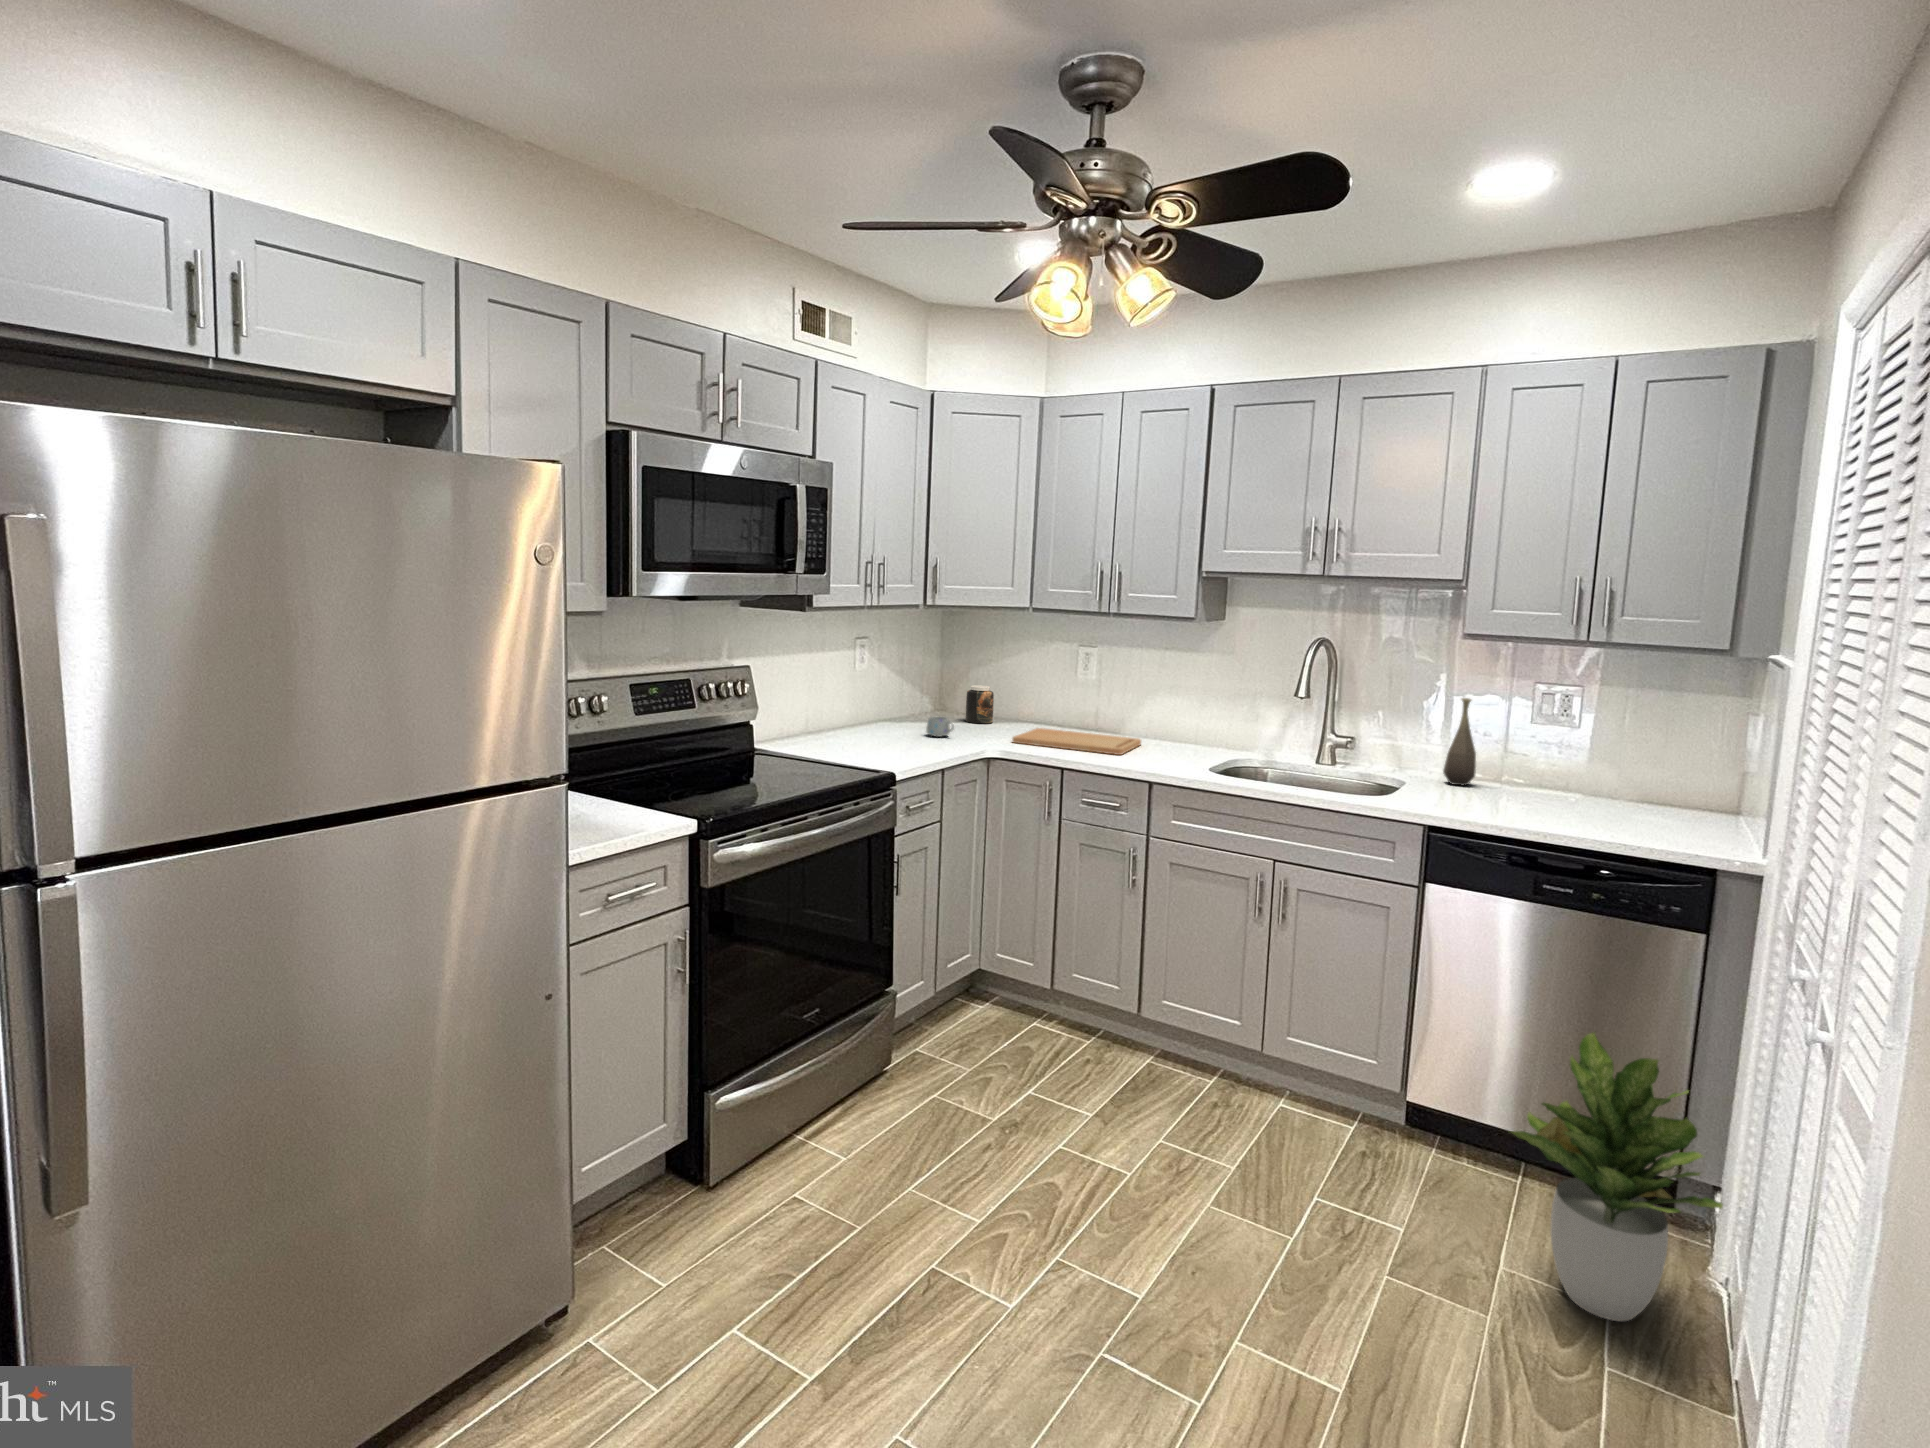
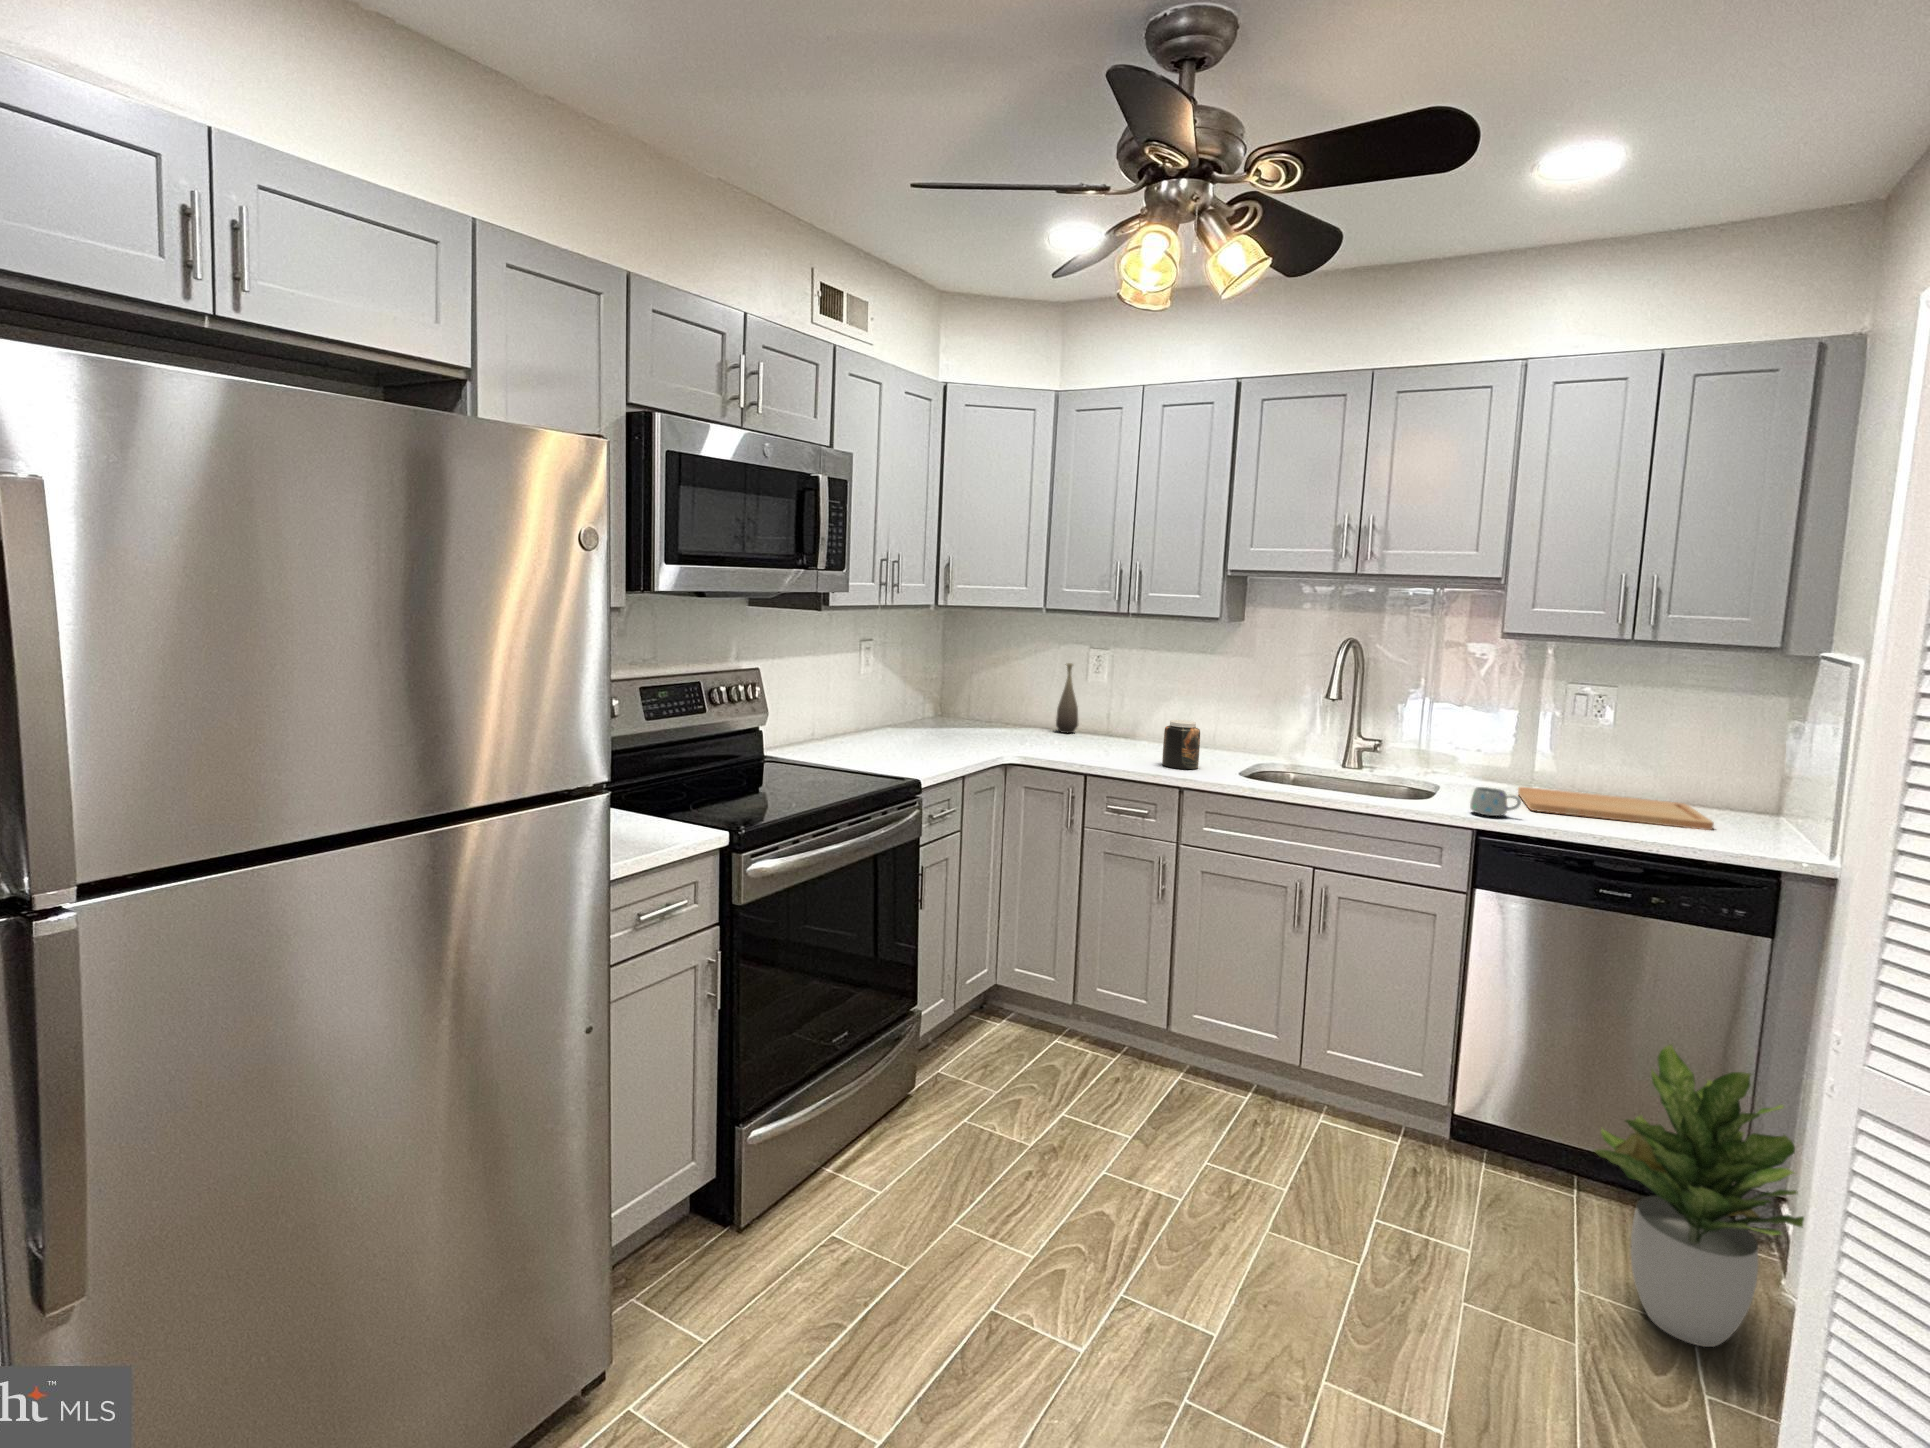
jar: present [965,685,994,723] -> present [1162,720,1200,769]
bottle: present [1443,698,1476,786] -> present [1056,663,1078,733]
mug: present [926,717,954,737] -> present [1470,787,1521,816]
cutting board: present [1012,728,1141,755] -> present [1518,787,1714,830]

